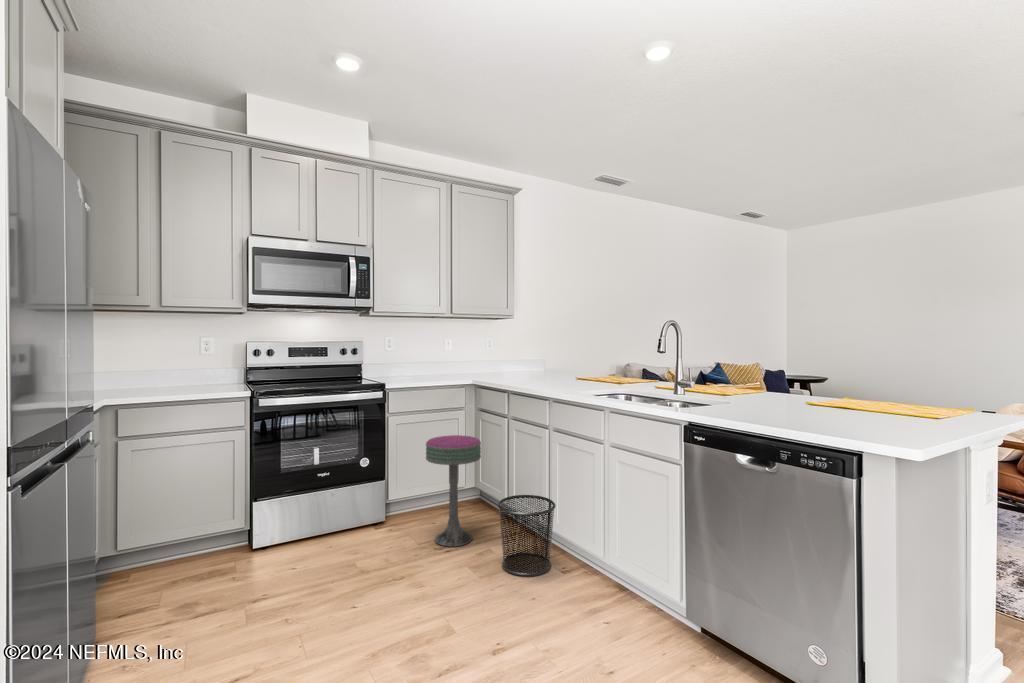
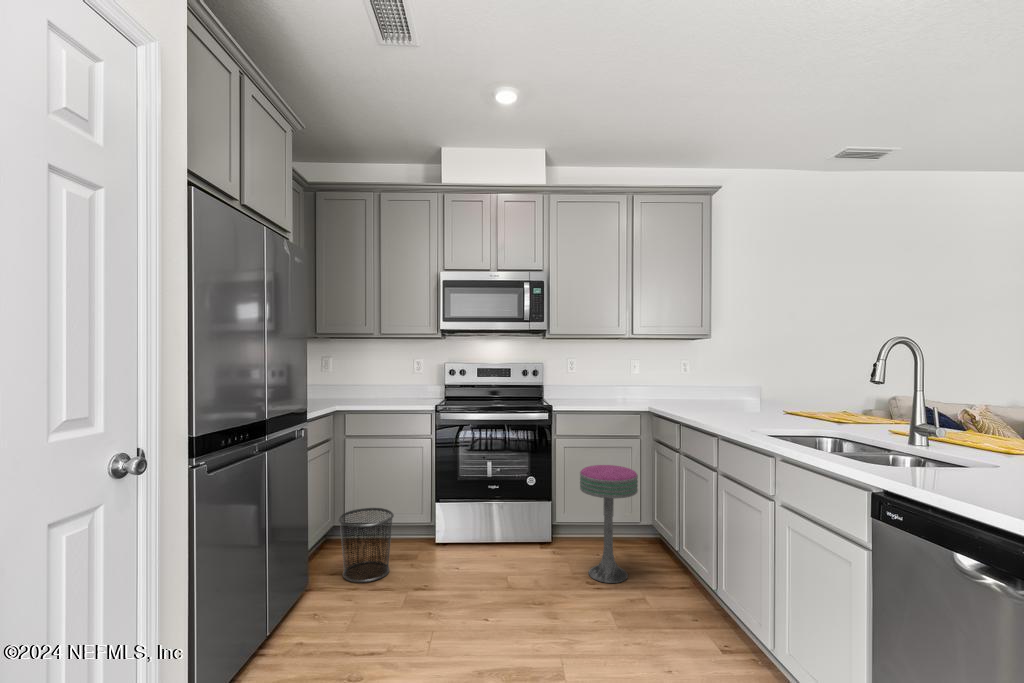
waste bin: present [498,495,556,576] -> present [339,508,394,583]

